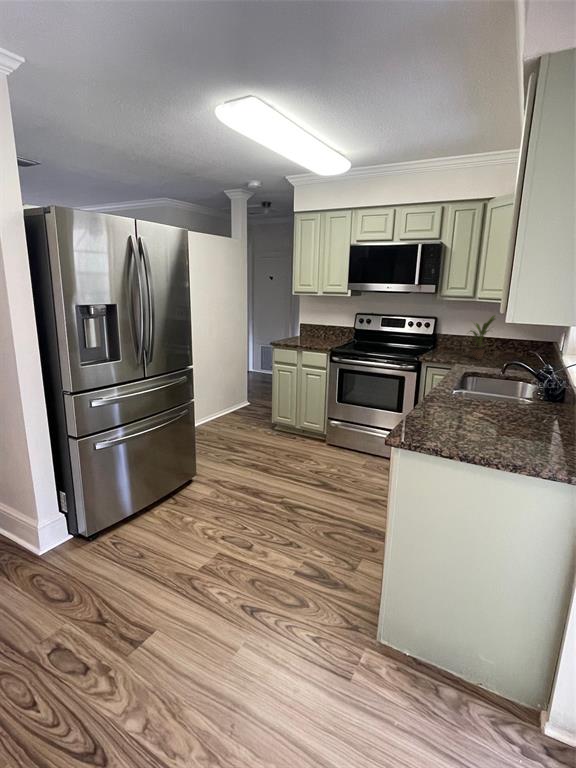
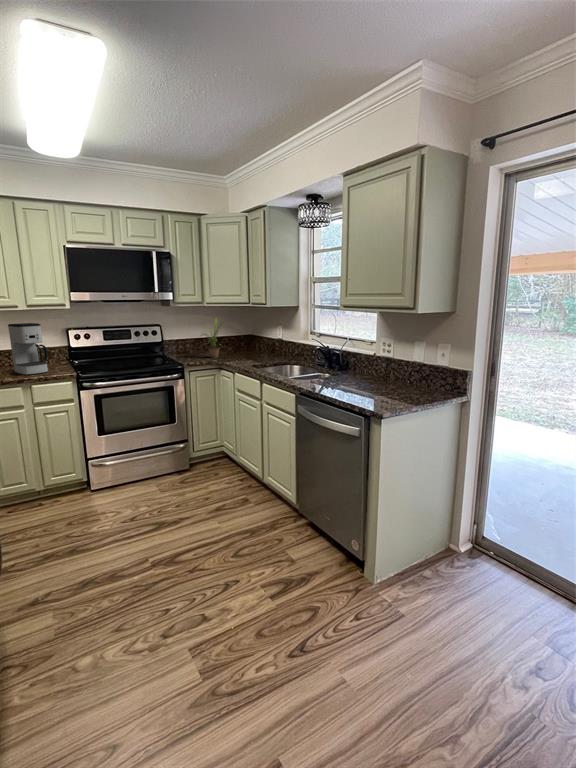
coffee maker: none [304,302,327,342] -> present [8,323,48,375]

